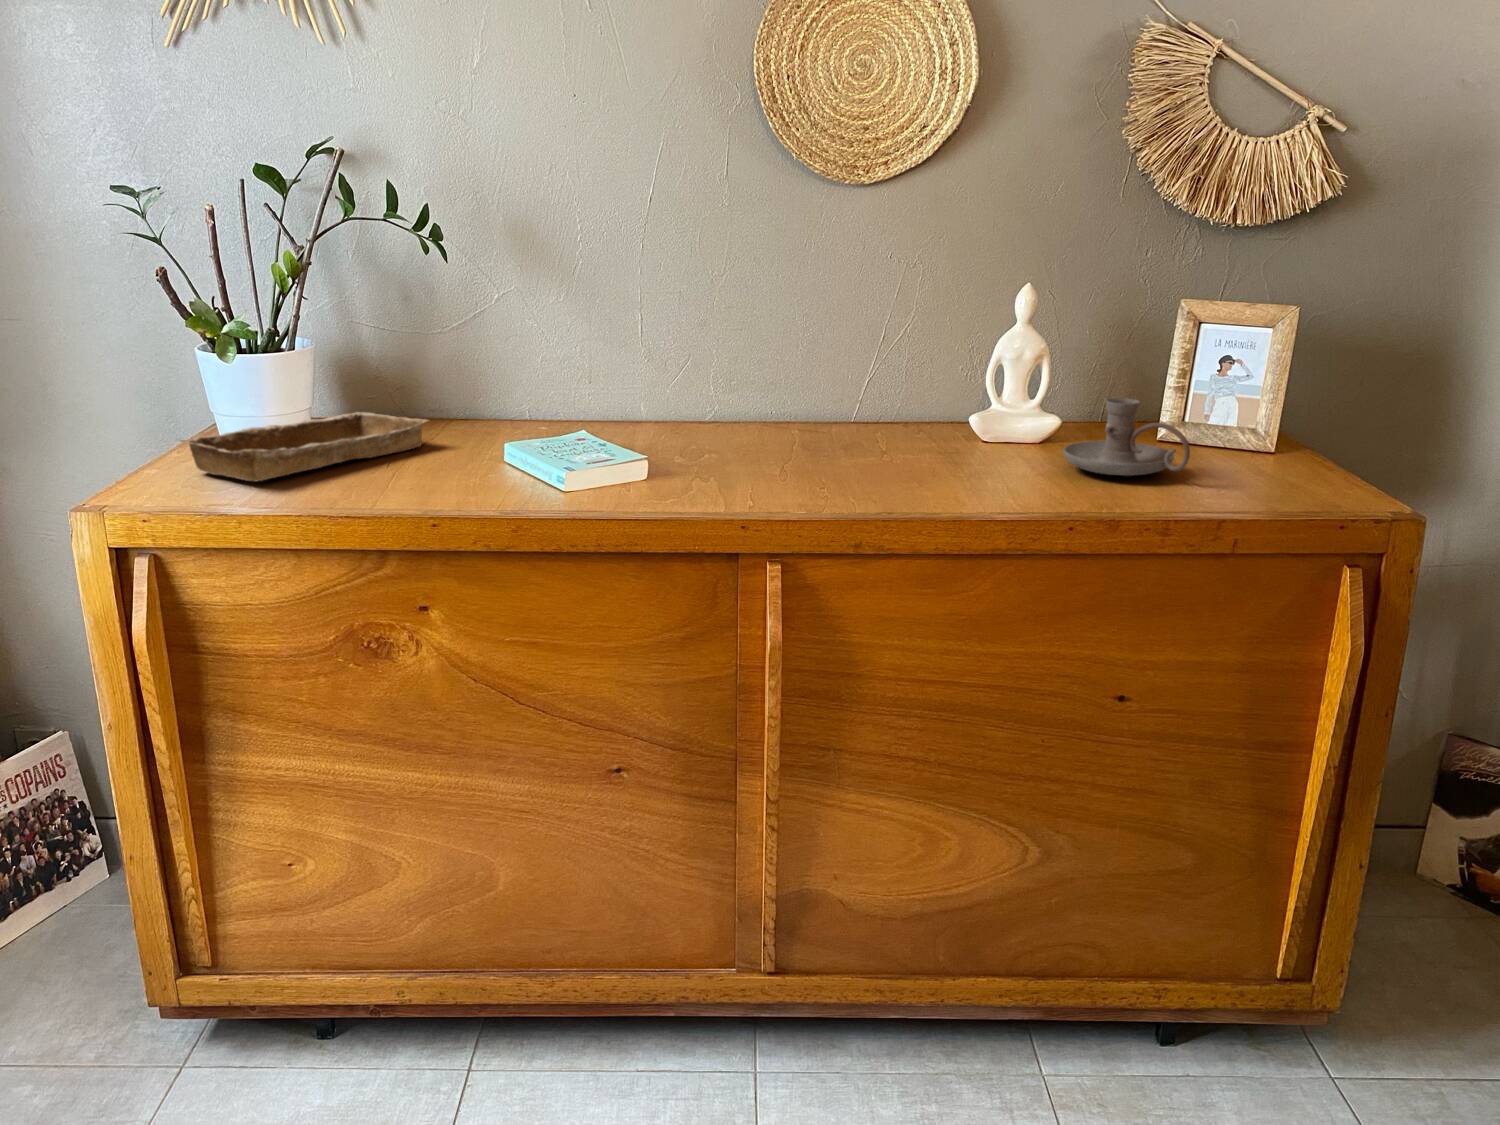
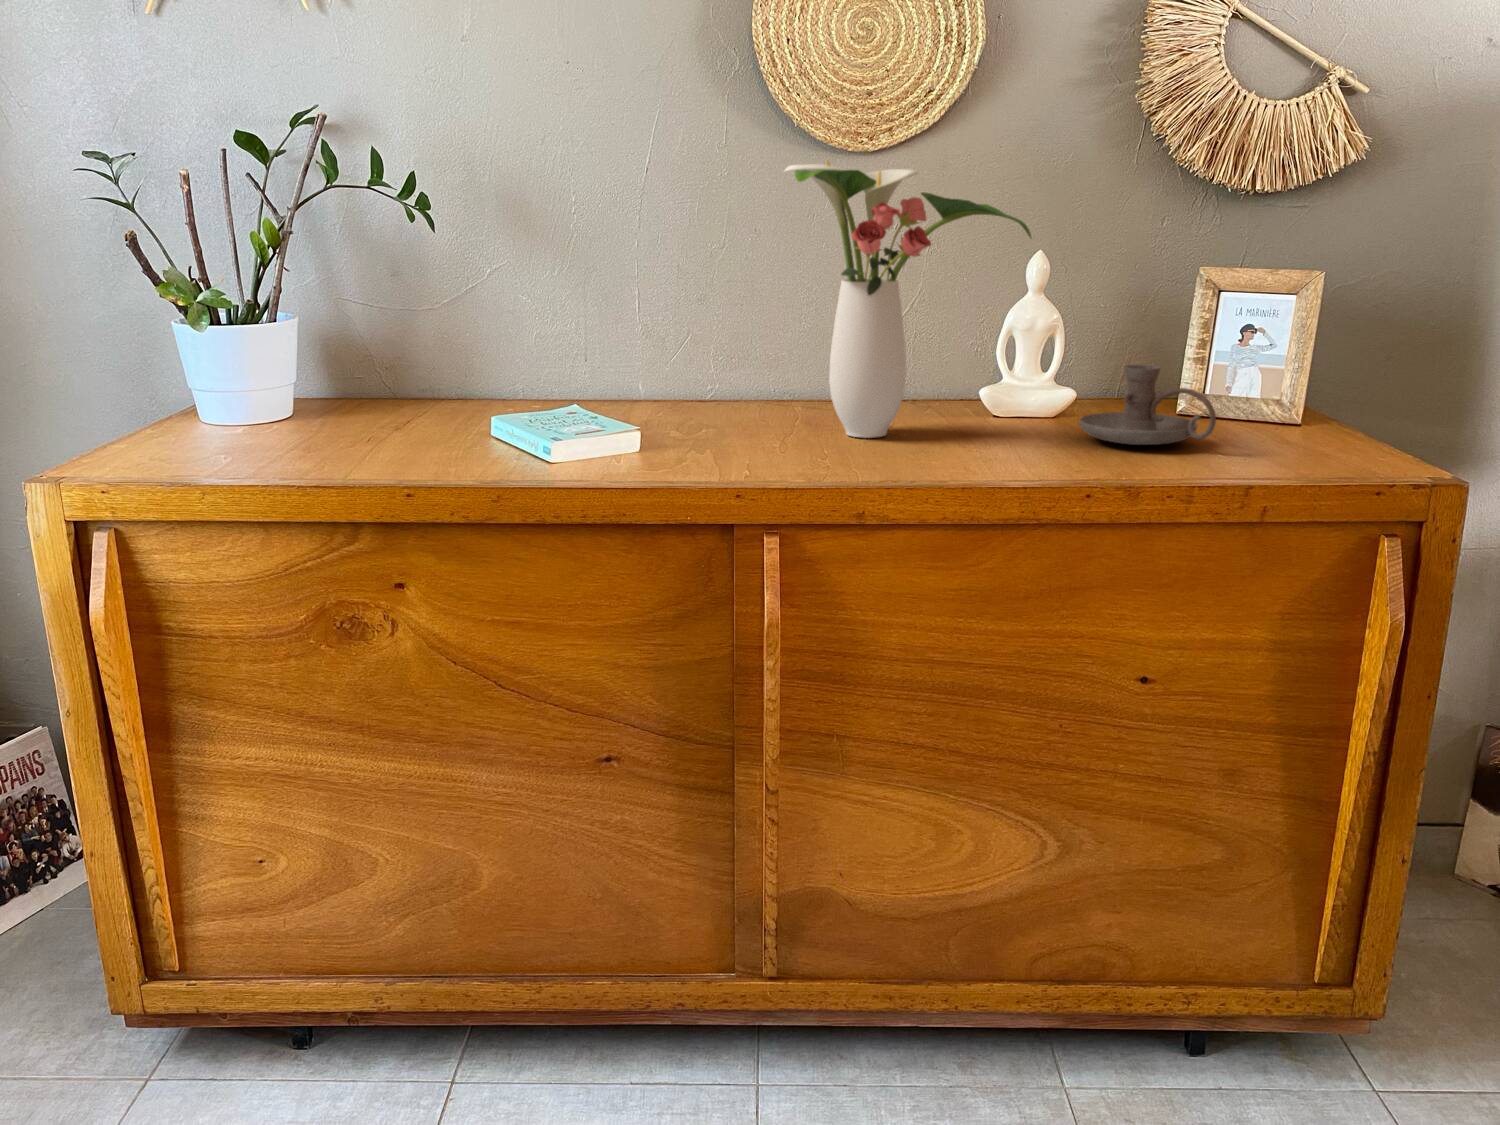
flower arrangement: none [784,202,1018,465] -> present [784,160,1031,438]
tray: present [180,412,427,481] -> none [142,390,414,453]

